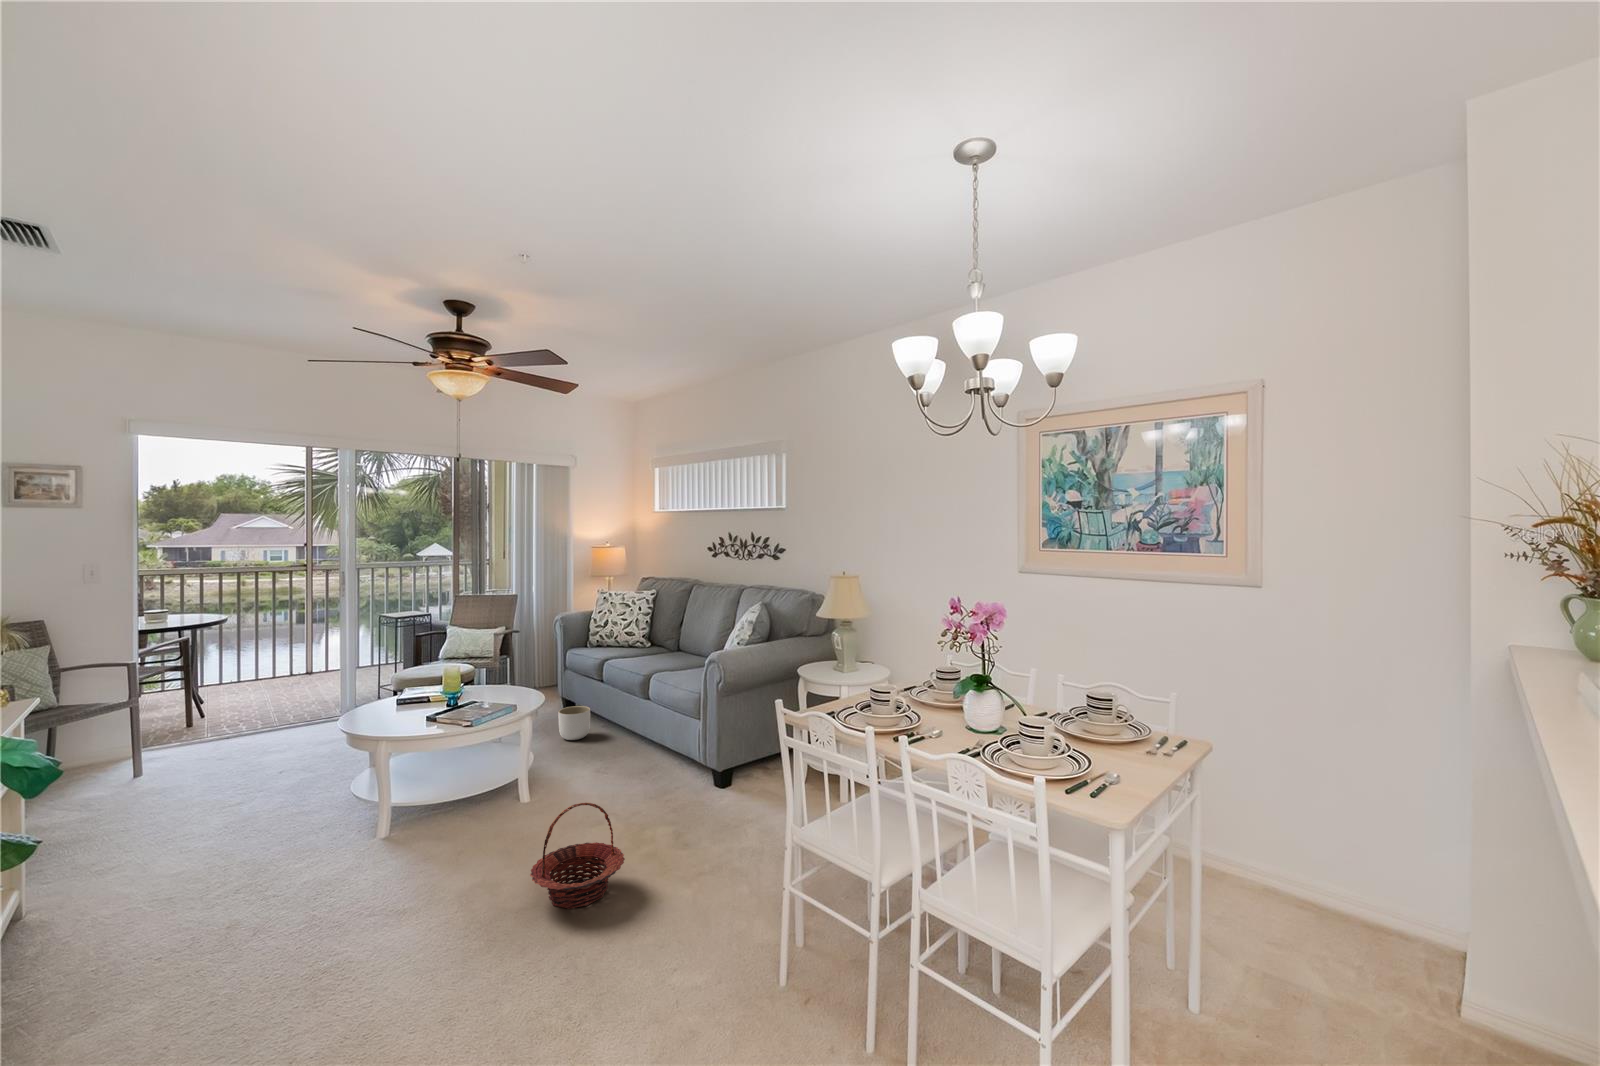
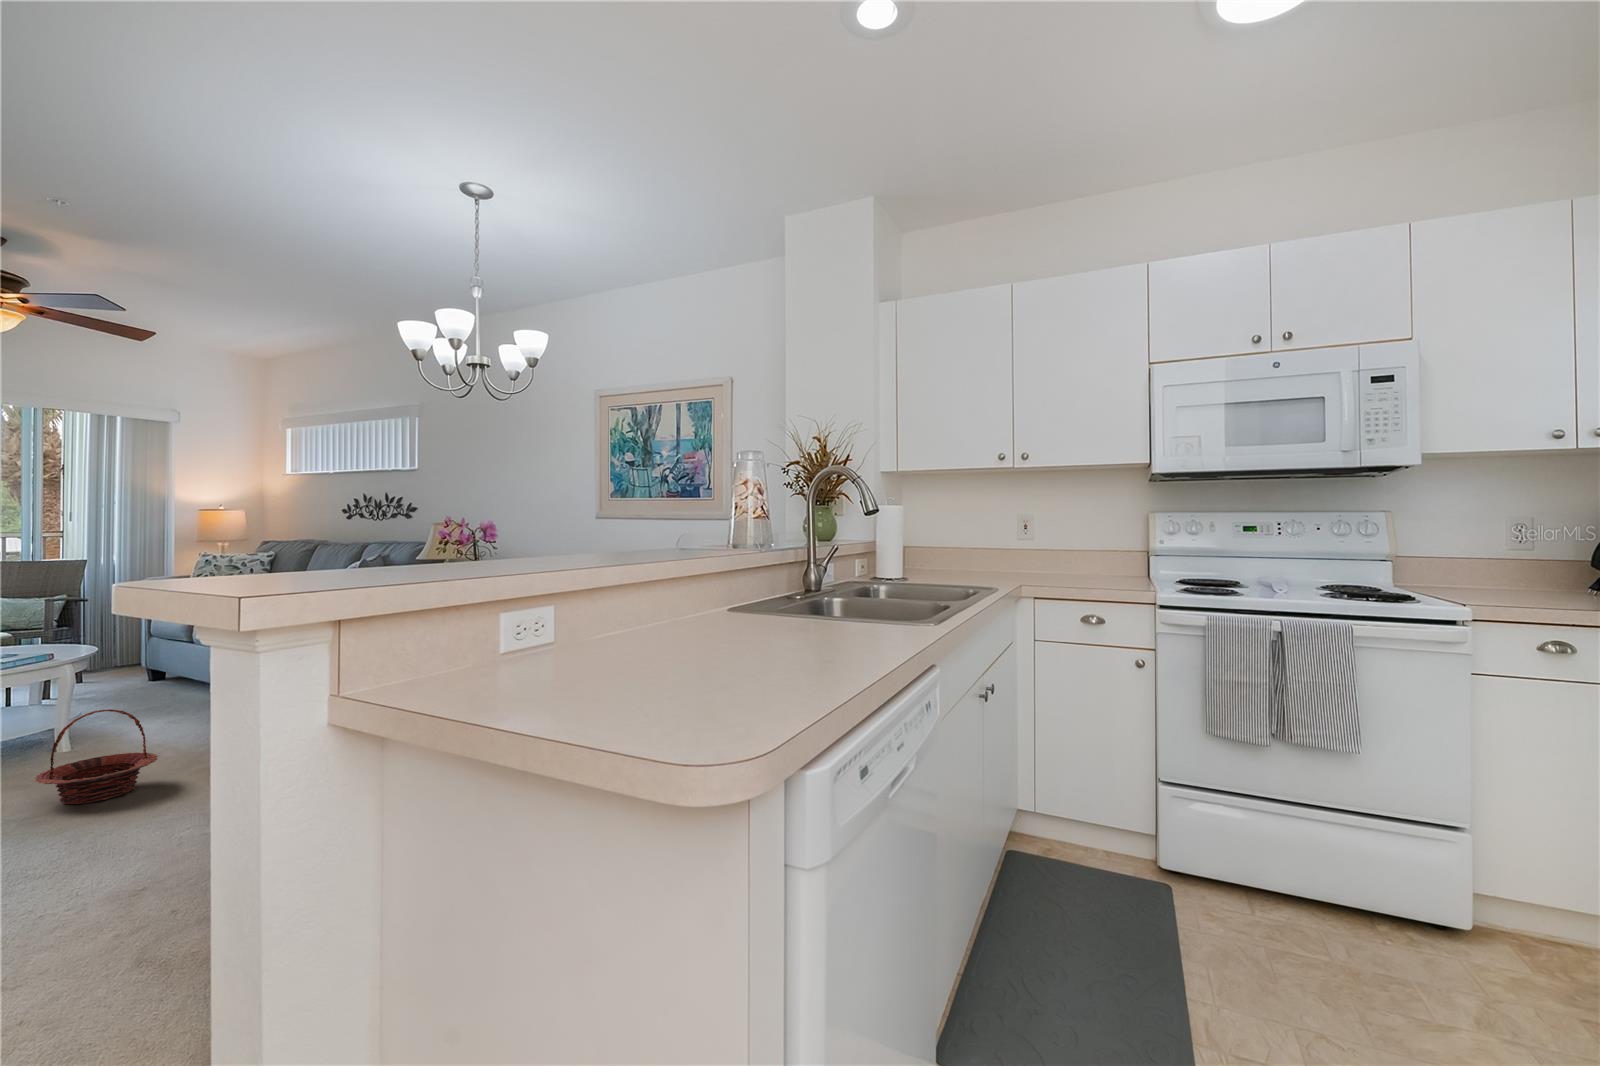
planter: present [558,706,590,740] -> none [126,665,172,700]

